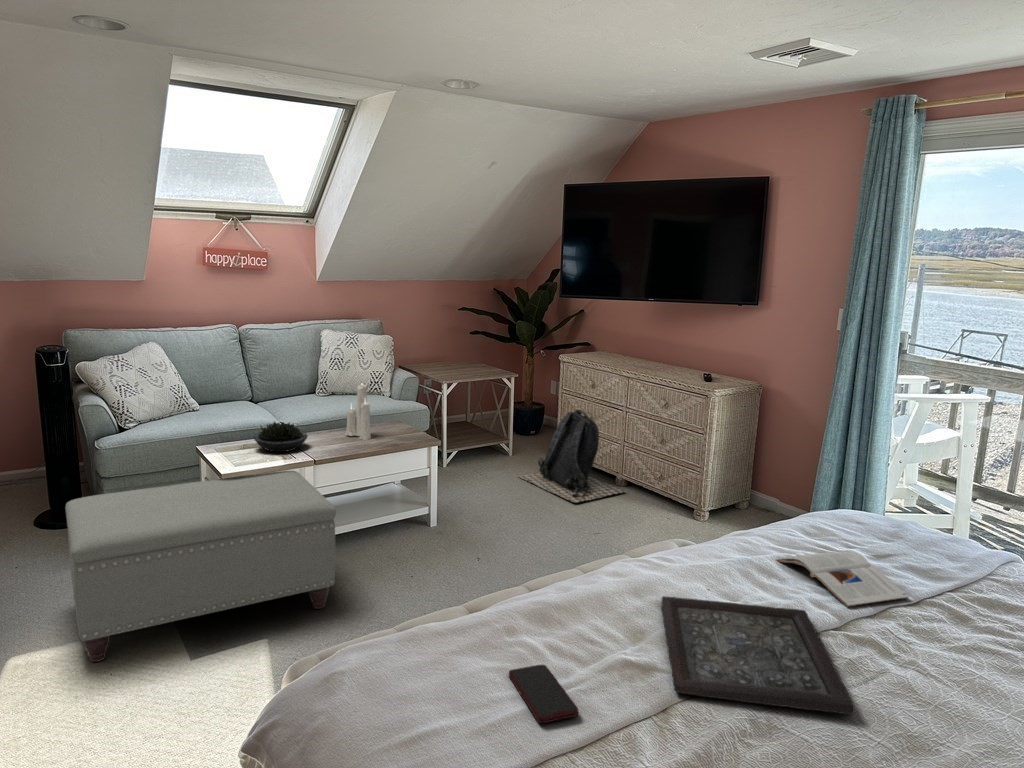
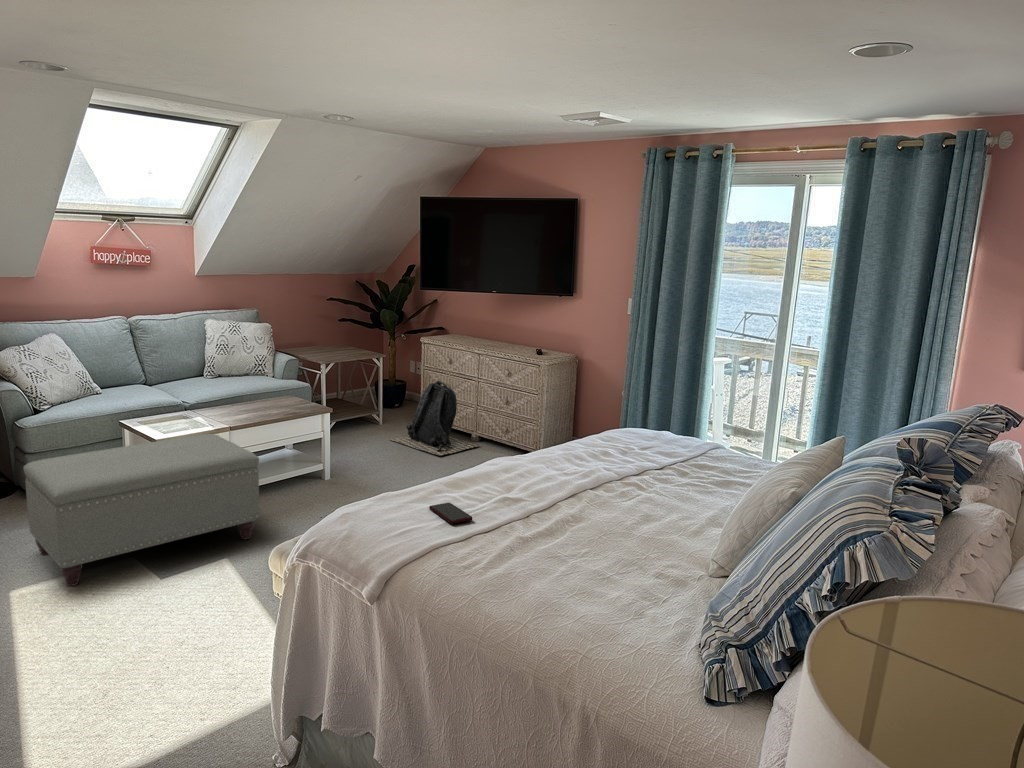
candle: present [346,383,371,440] -> none [246,355,269,410]
succulent plant: present [254,422,308,452] -> none [169,396,217,422]
magazine: present [777,552,909,607] -> none [584,445,660,471]
tray: present [662,596,855,714] -> none [514,471,619,510]

